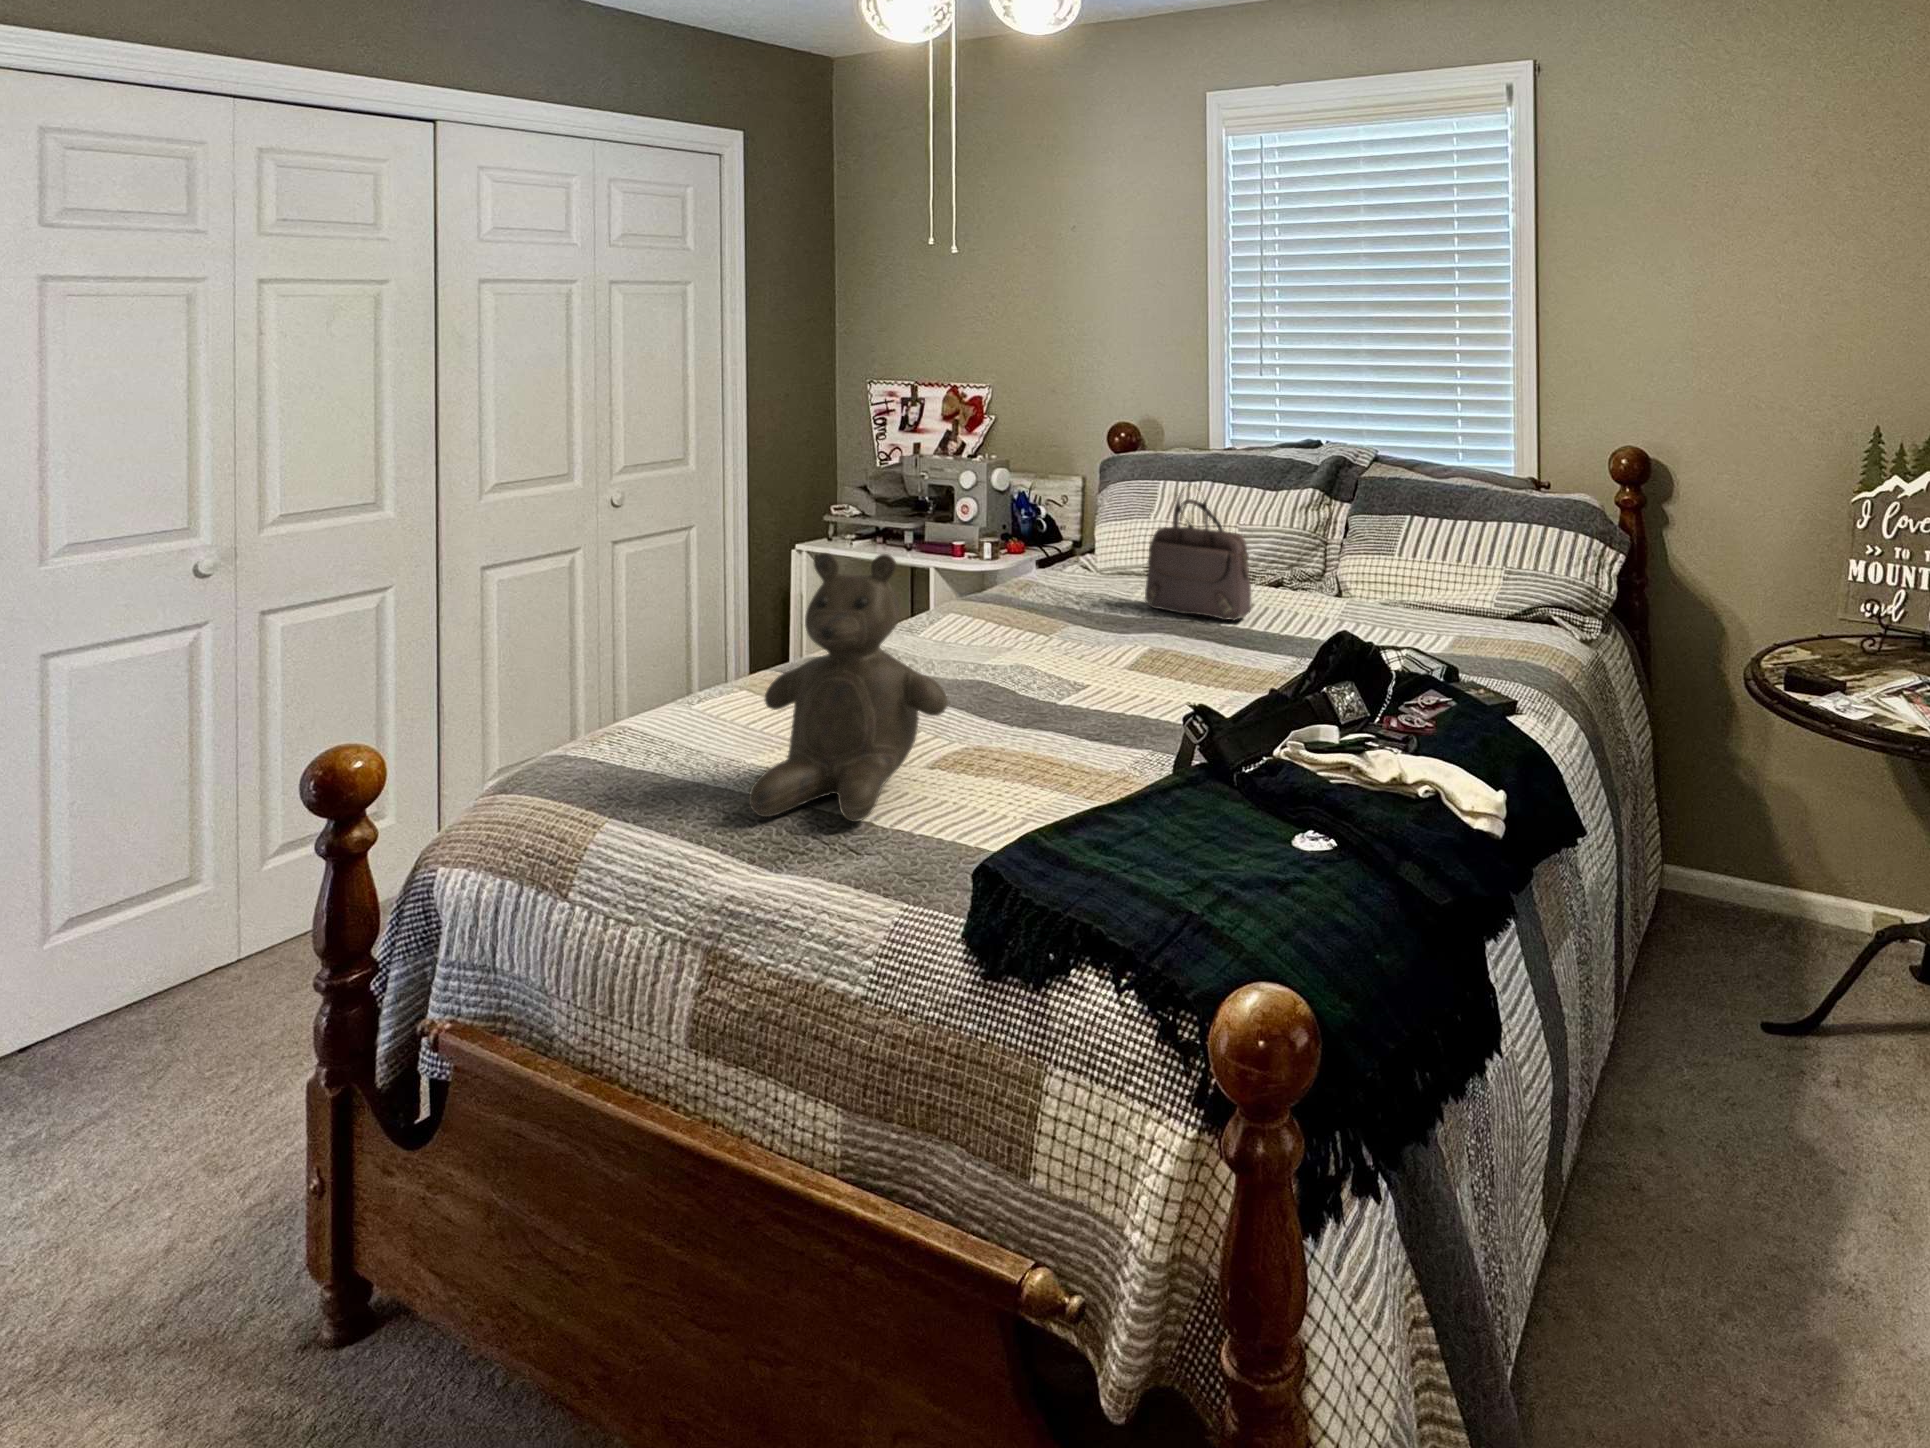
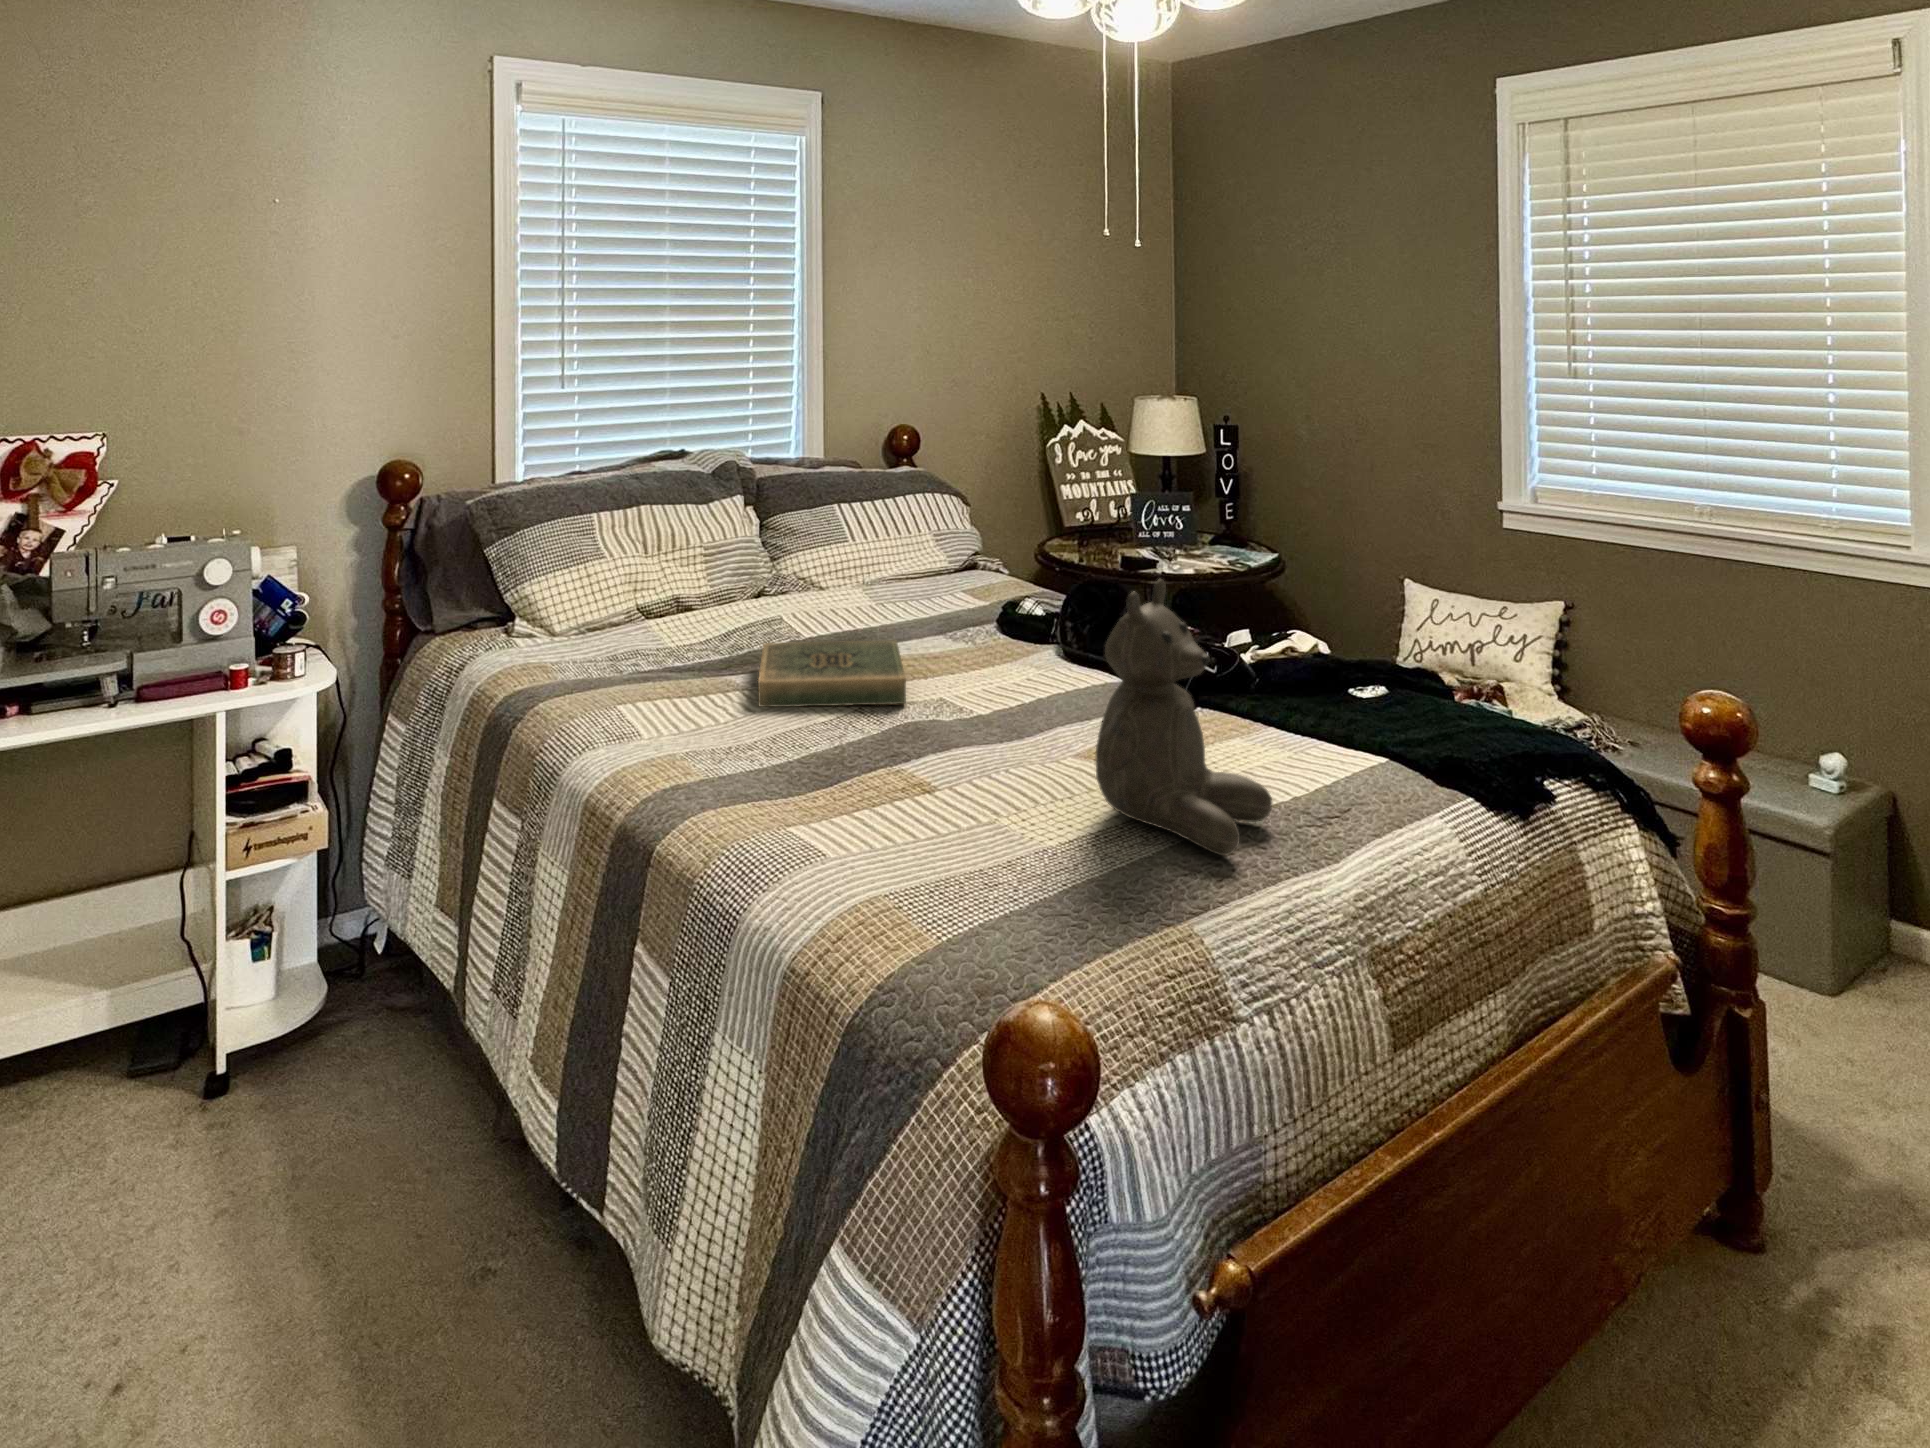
handbag: present [1145,490,1251,620] -> none [719,503,836,641]
hardback book: none [997,604,1161,673] -> present [758,640,906,707]

